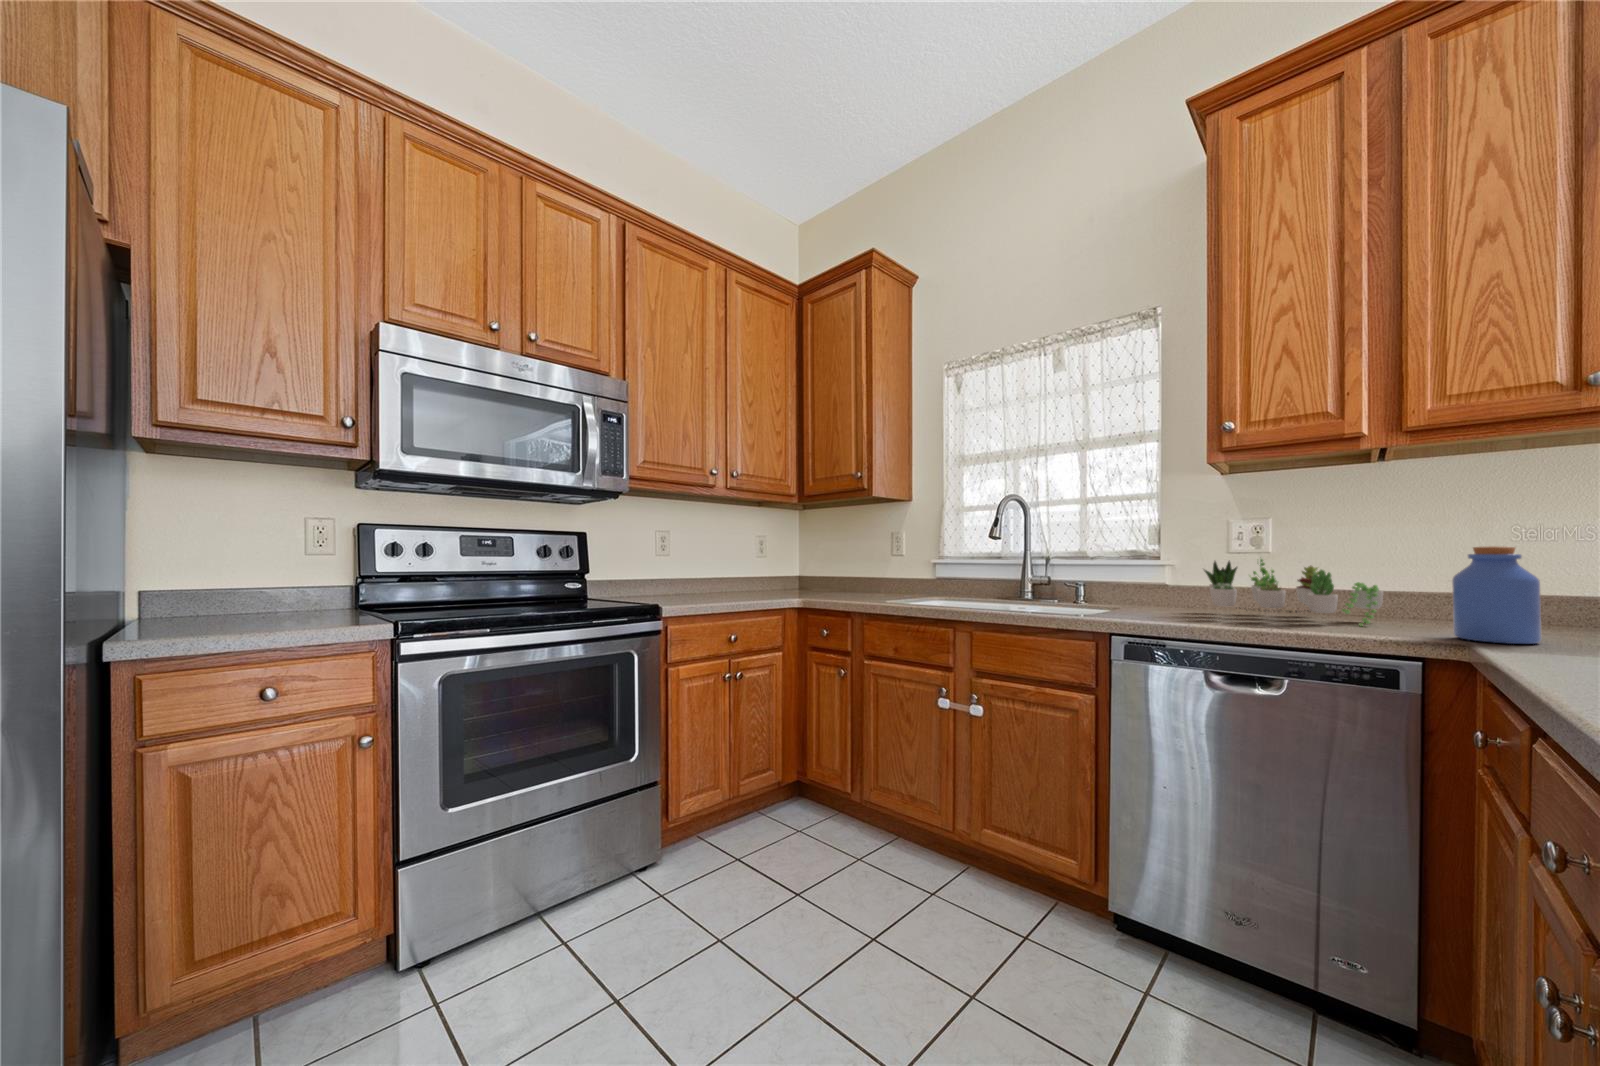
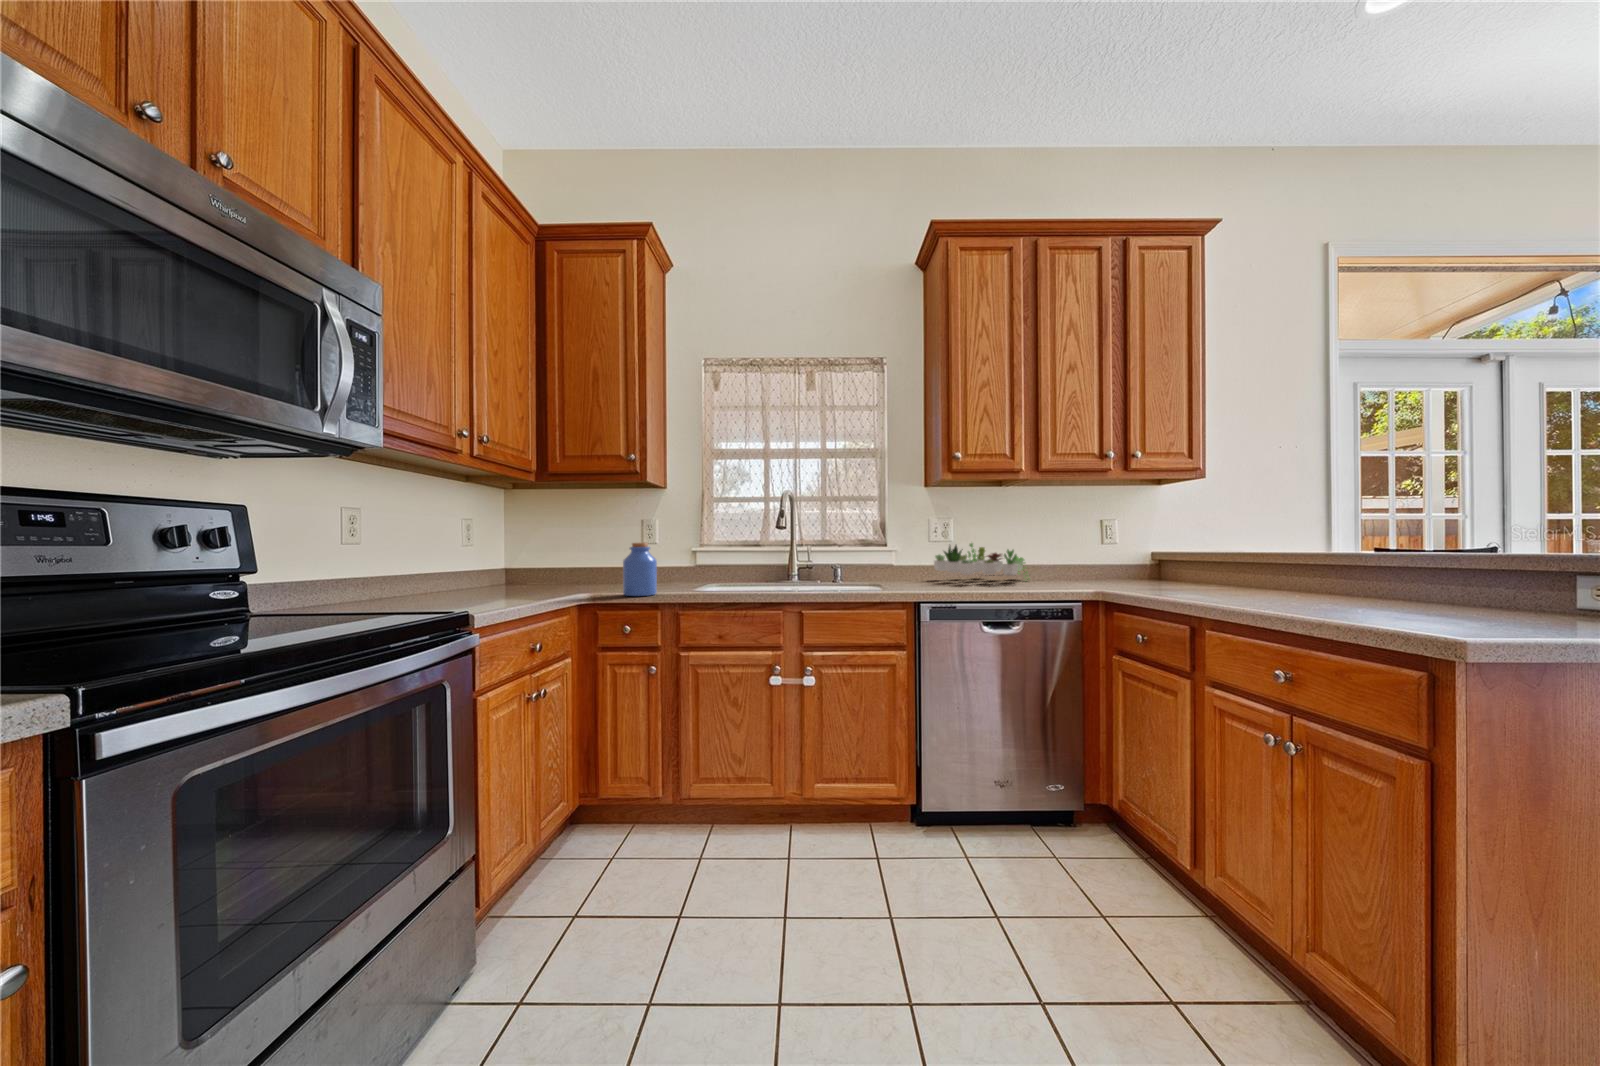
jar: present [1452,546,1542,644] -> present [623,543,657,596]

